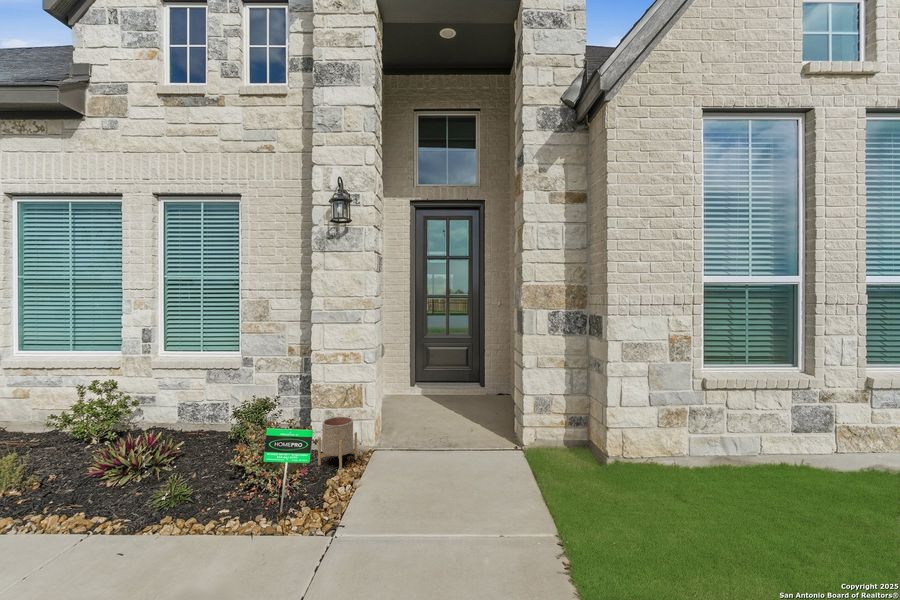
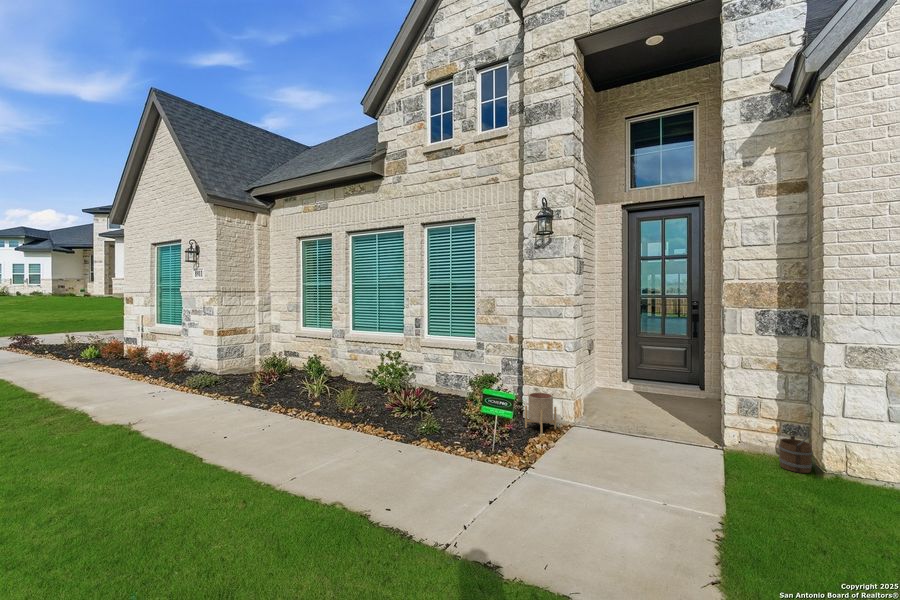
bucket: none [571,423,597,463] -> present [779,432,813,473]

